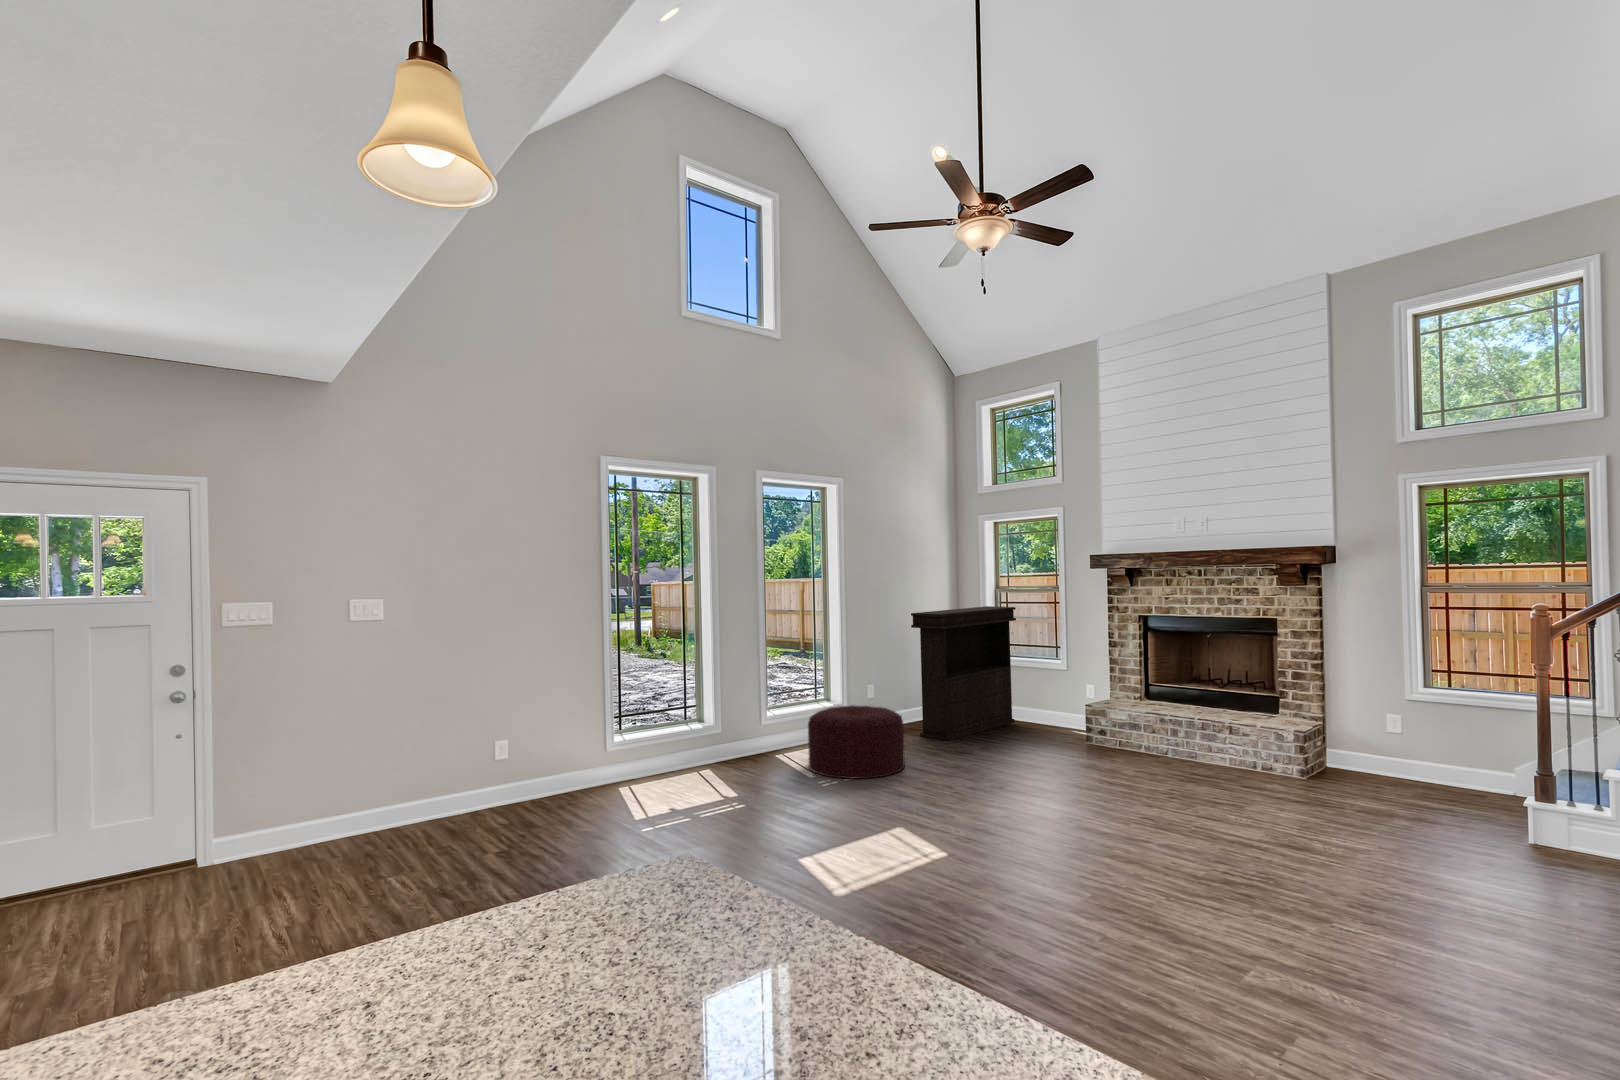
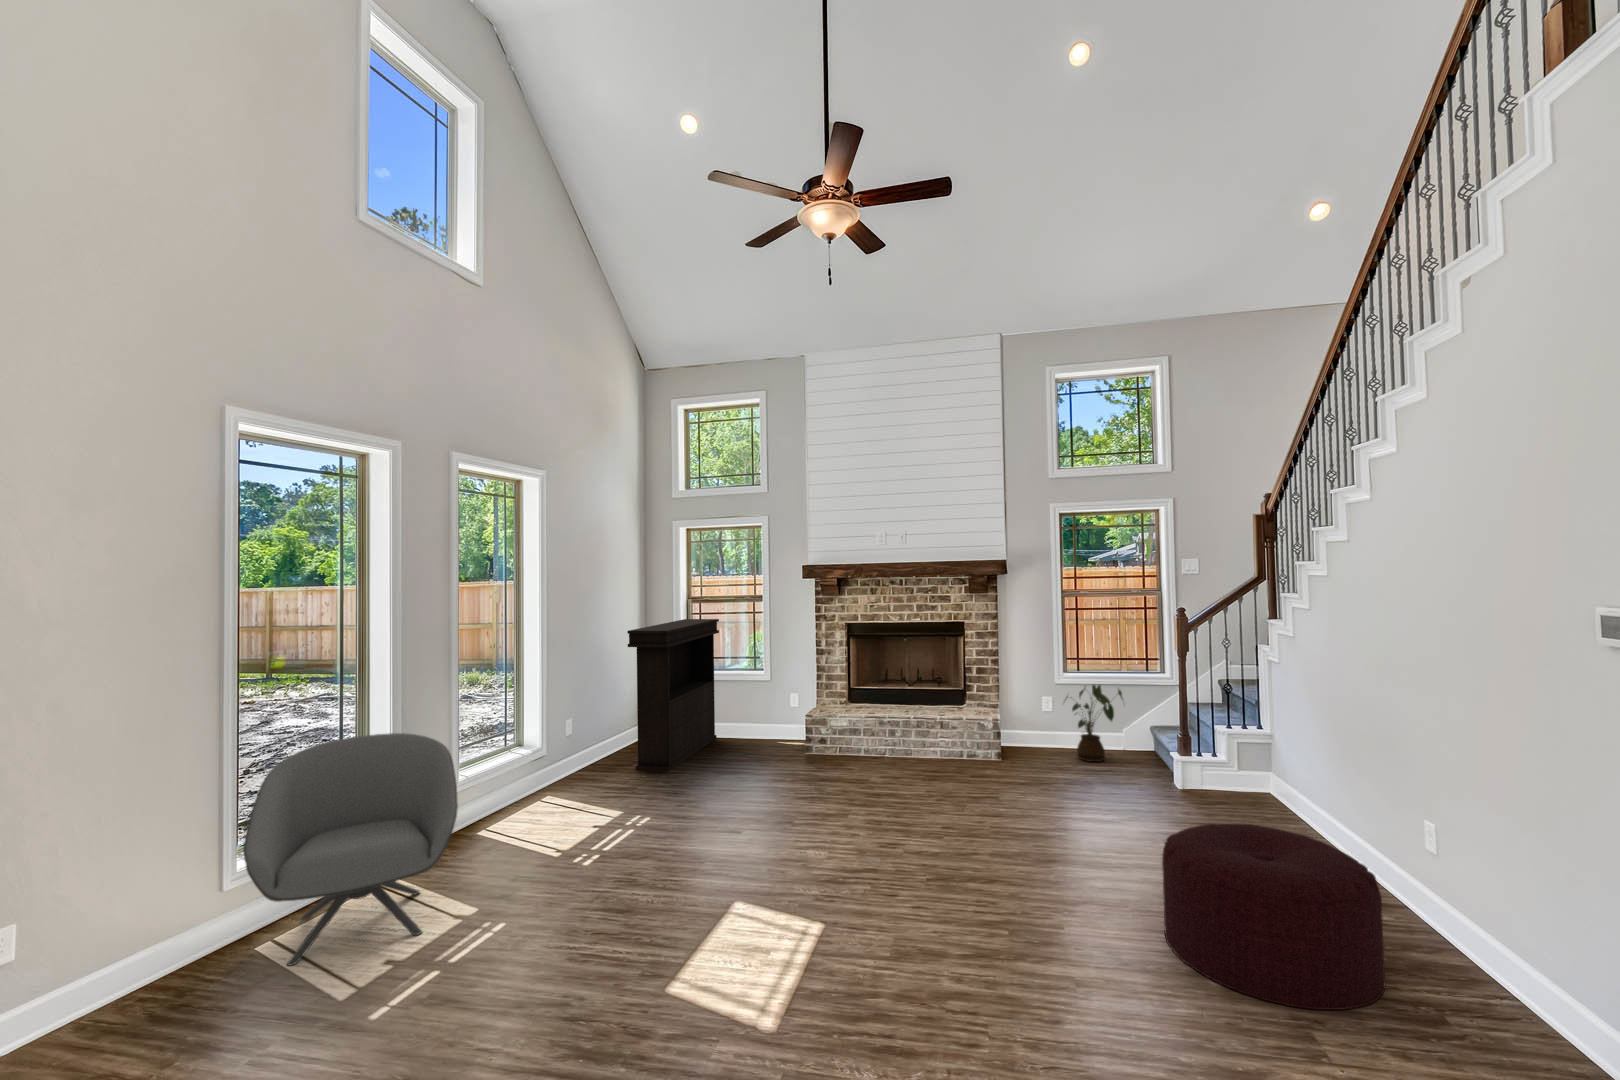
armchair: none [610,672,733,802] -> present [243,733,458,966]
house plant: none [1391,702,1487,797] -> present [1072,685,1123,762]
ottoman: present [808,705,905,779] -> present [1162,824,1385,1010]

